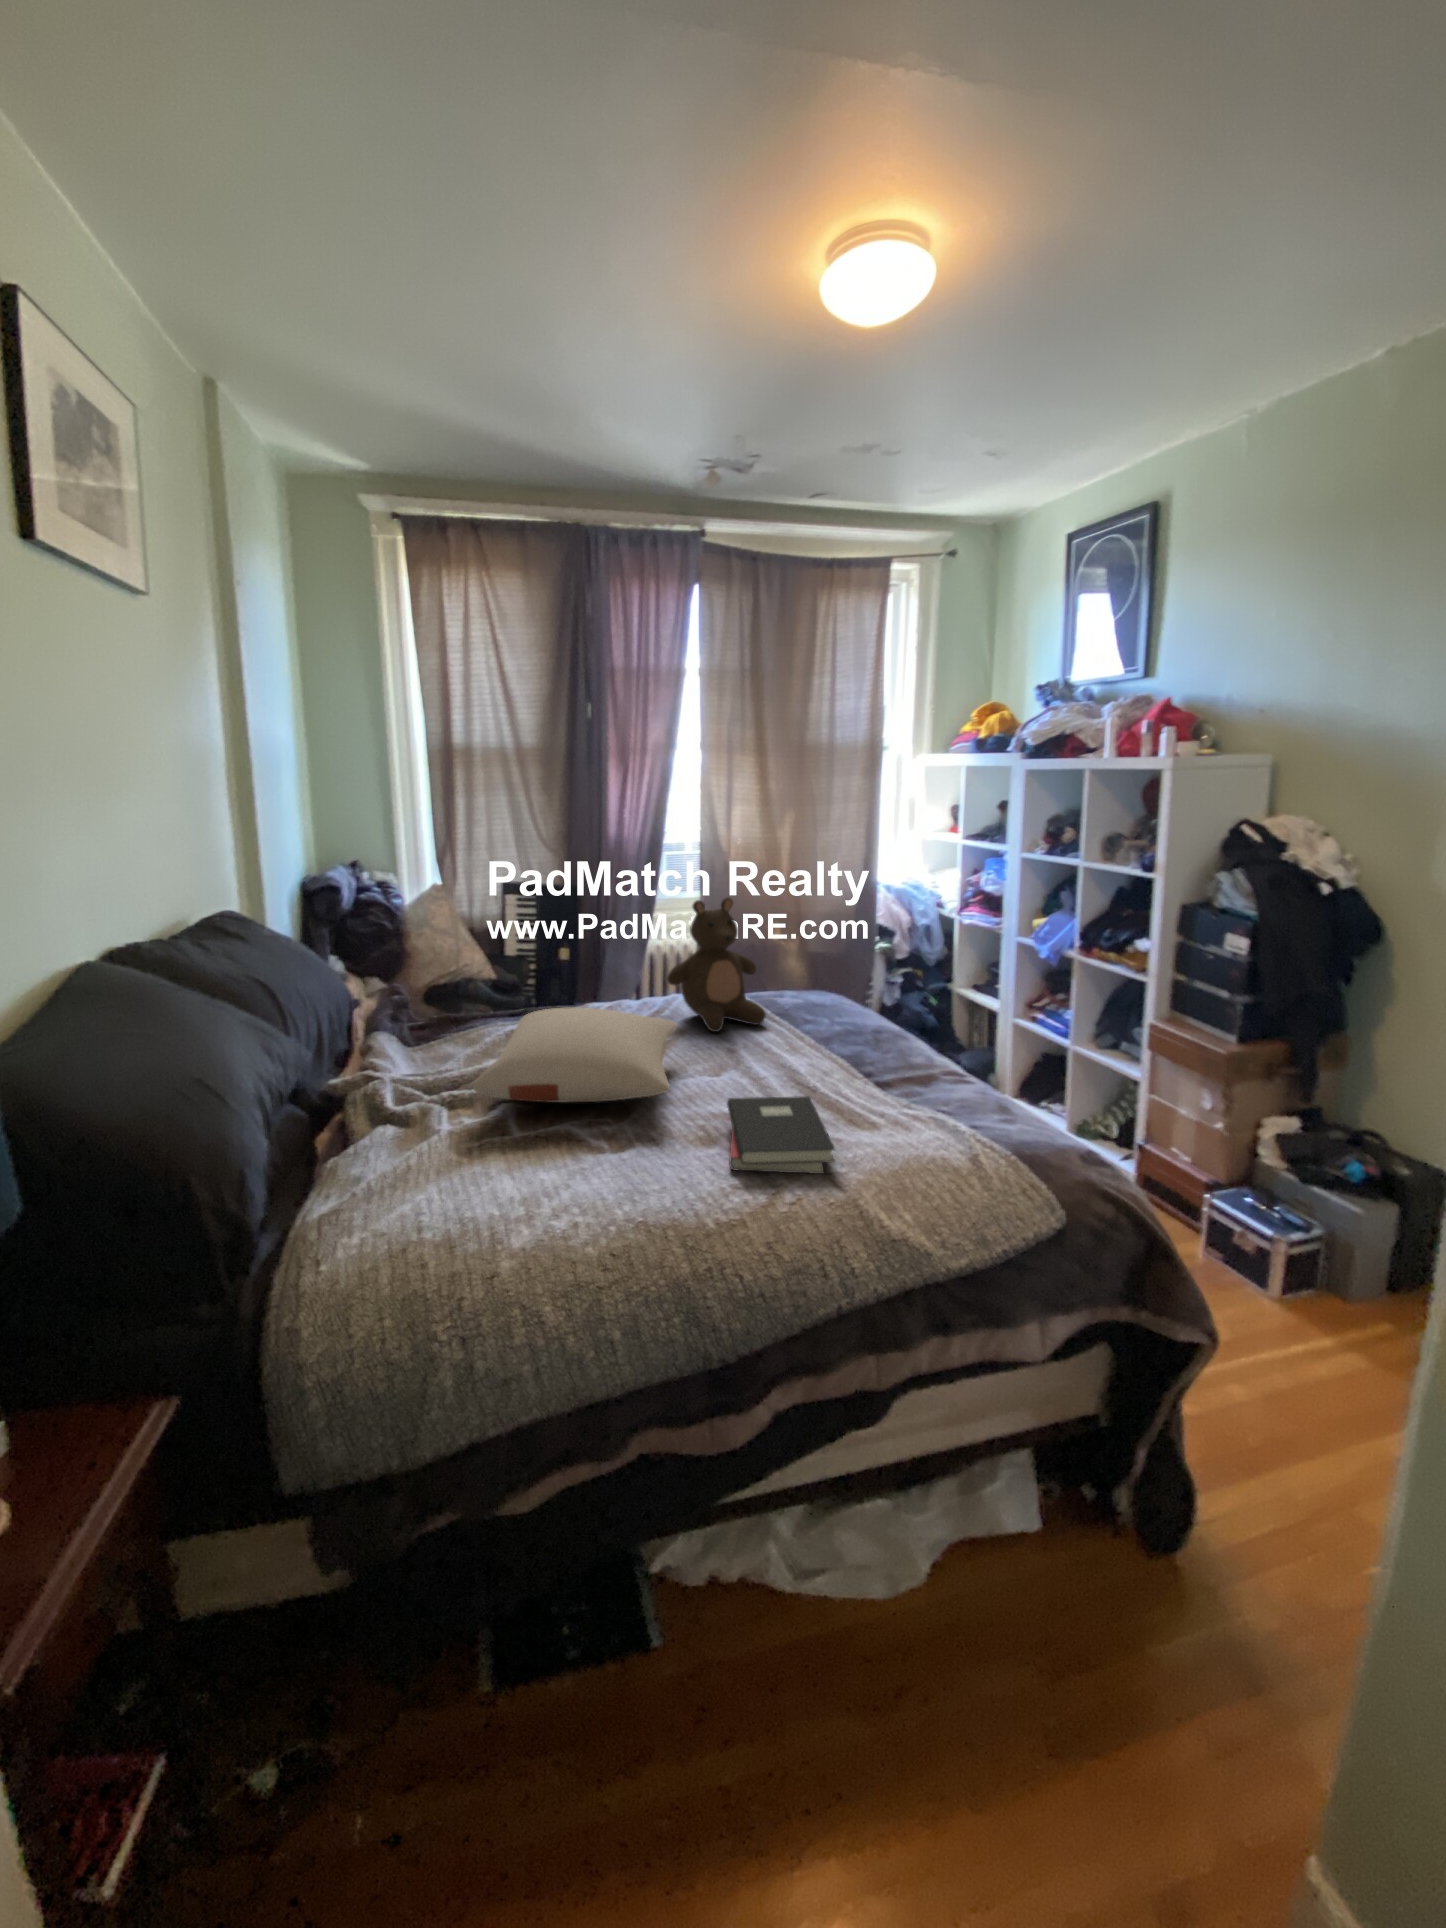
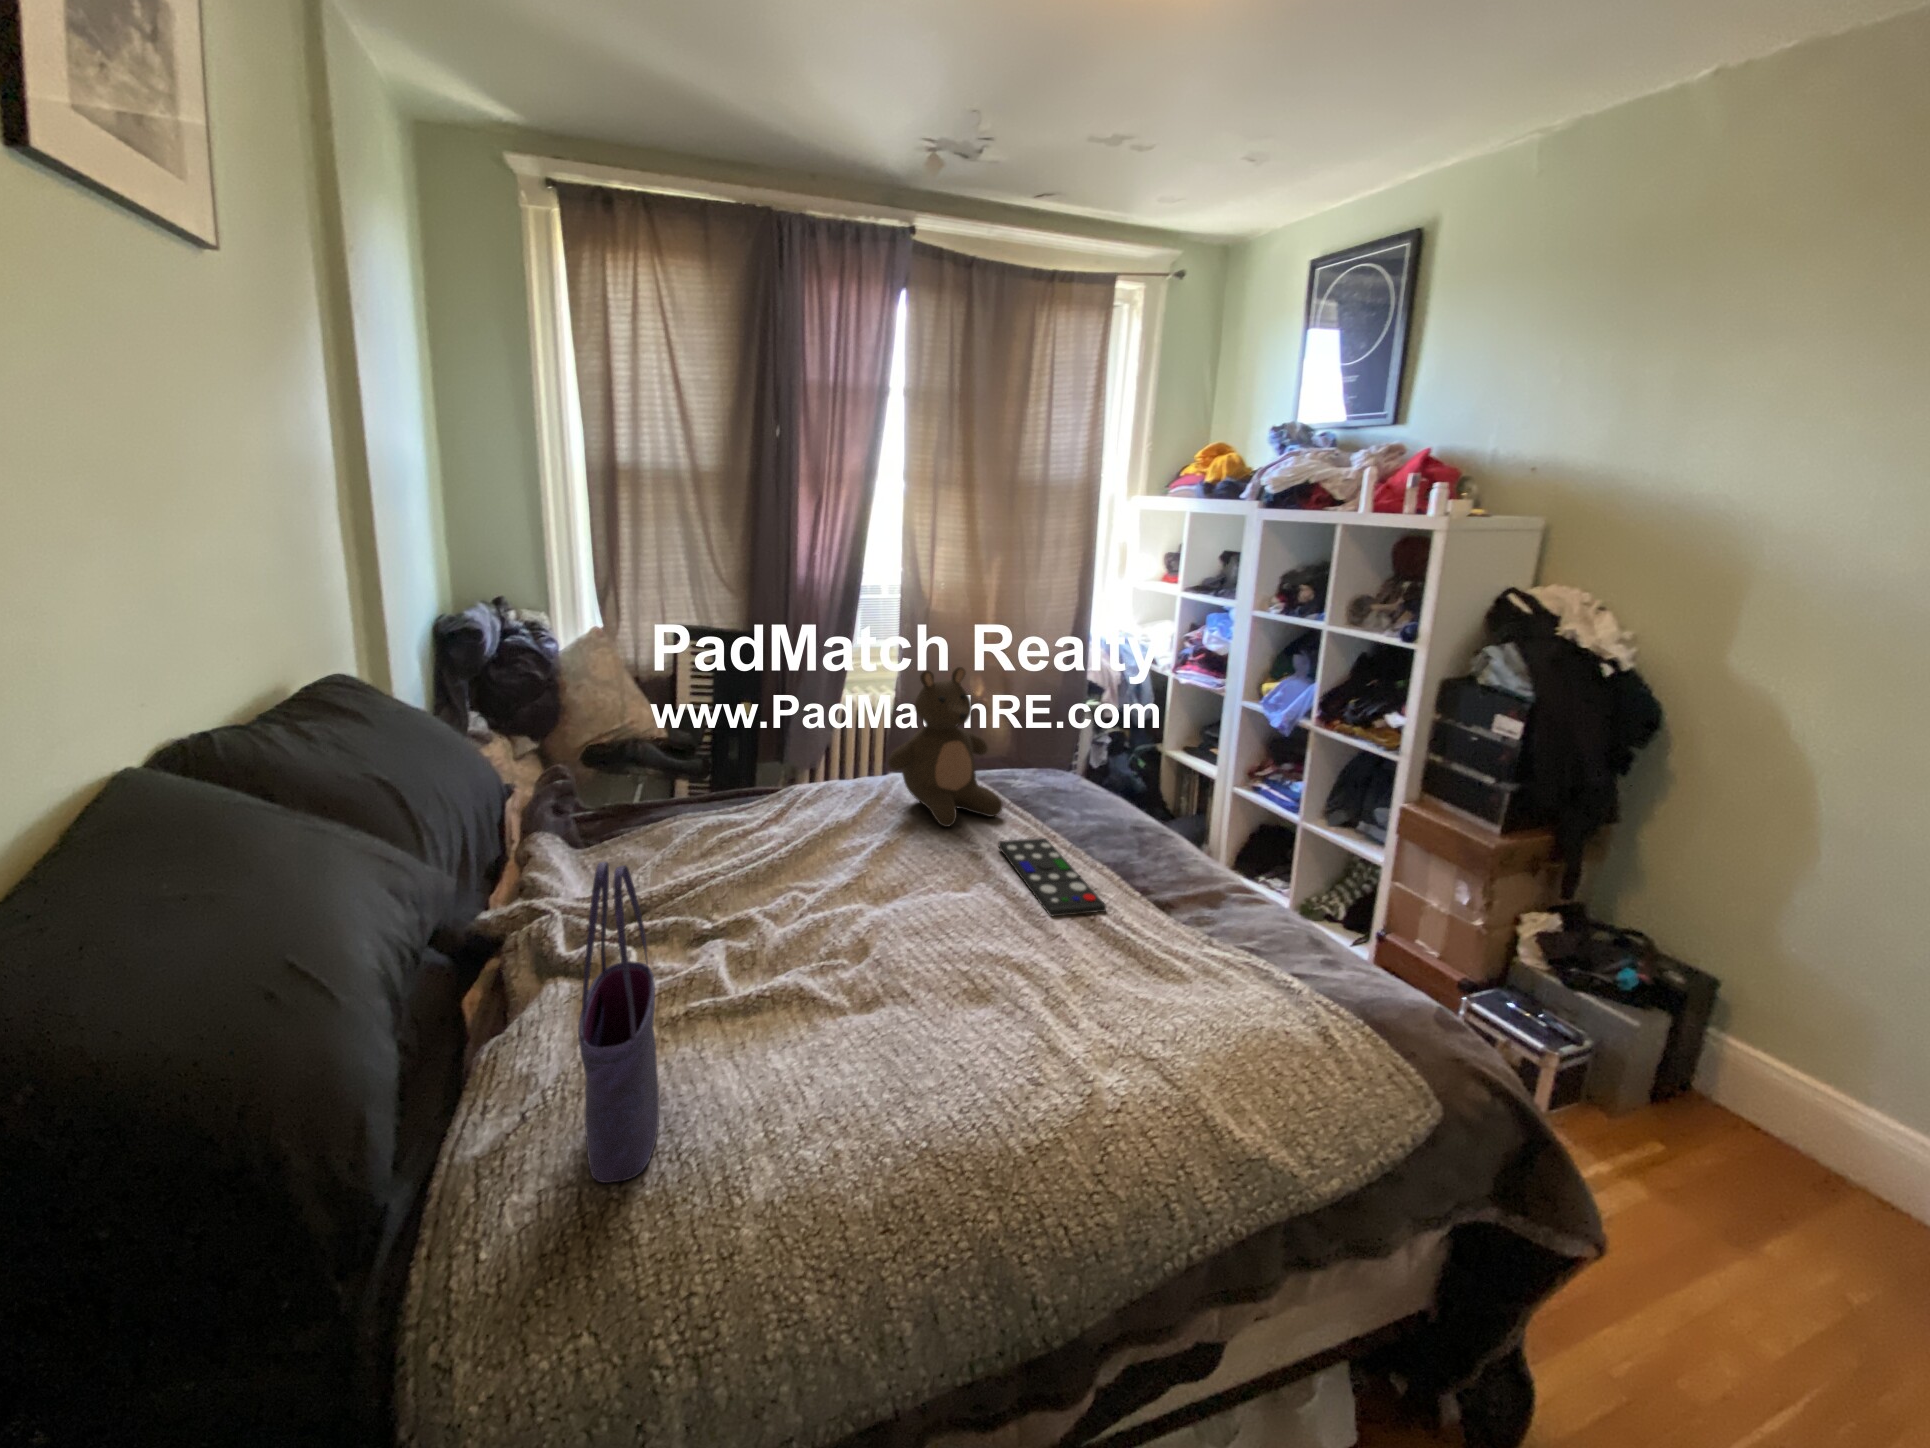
tote bag: none [381,1005,445,1239] -> present [578,862,659,1183]
pillow: present [473,1008,678,1103] -> none [678,812,930,940]
remote control: none [755,1039,833,1093] -> present [999,838,1106,916]
hardback book: present [727,1096,835,1174] -> none [997,932,1152,1047]

